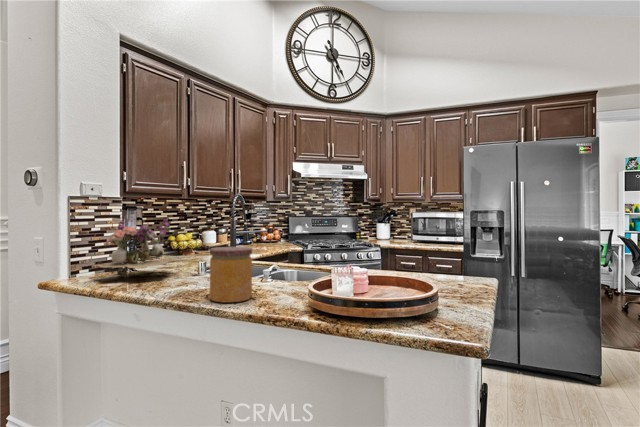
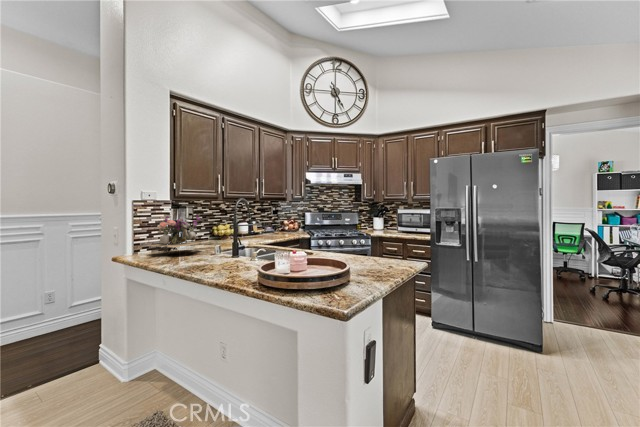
jar: present [210,247,252,302] -> none [207,233,236,270]

